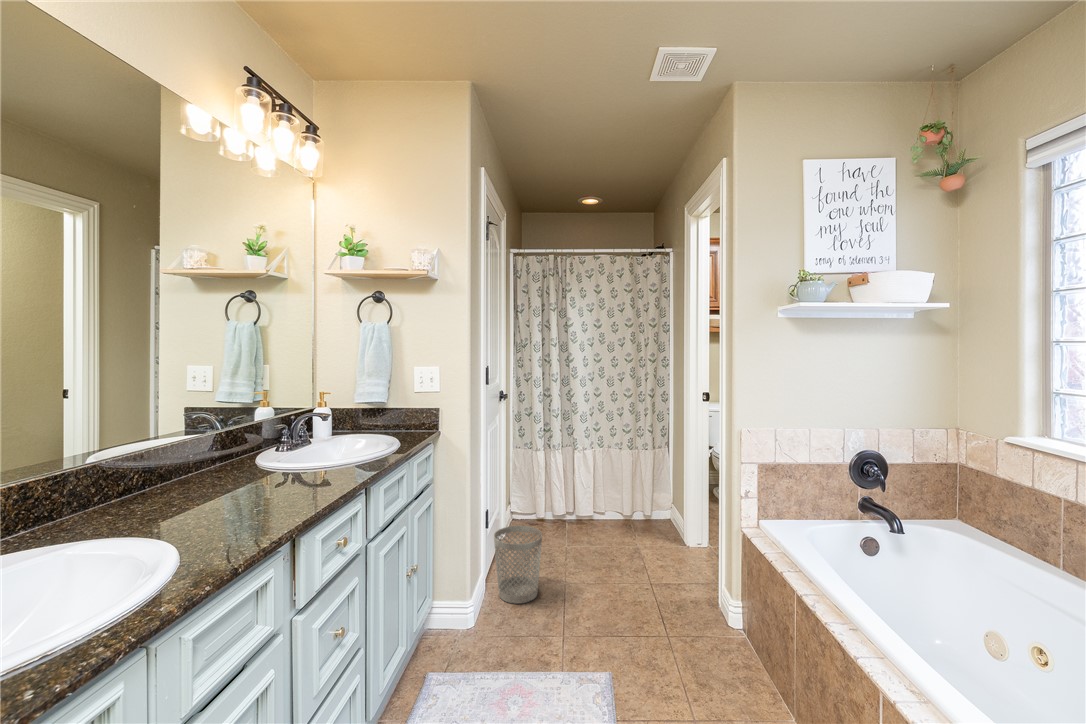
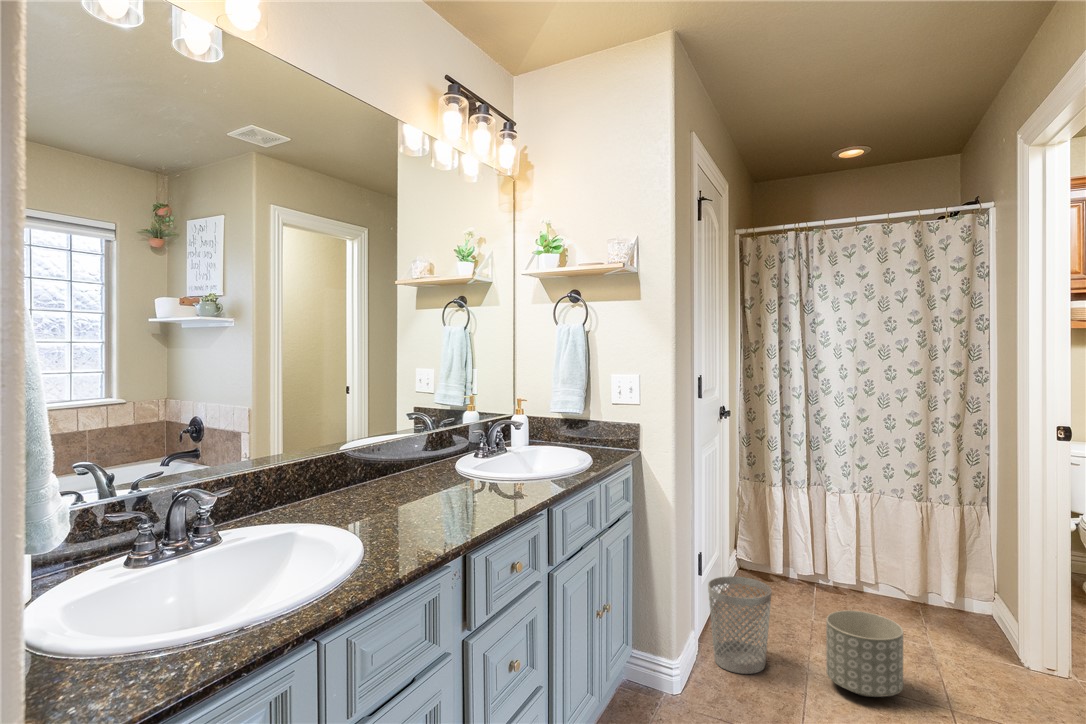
planter: none [582,540,633,604] -> present [826,611,903,697]

